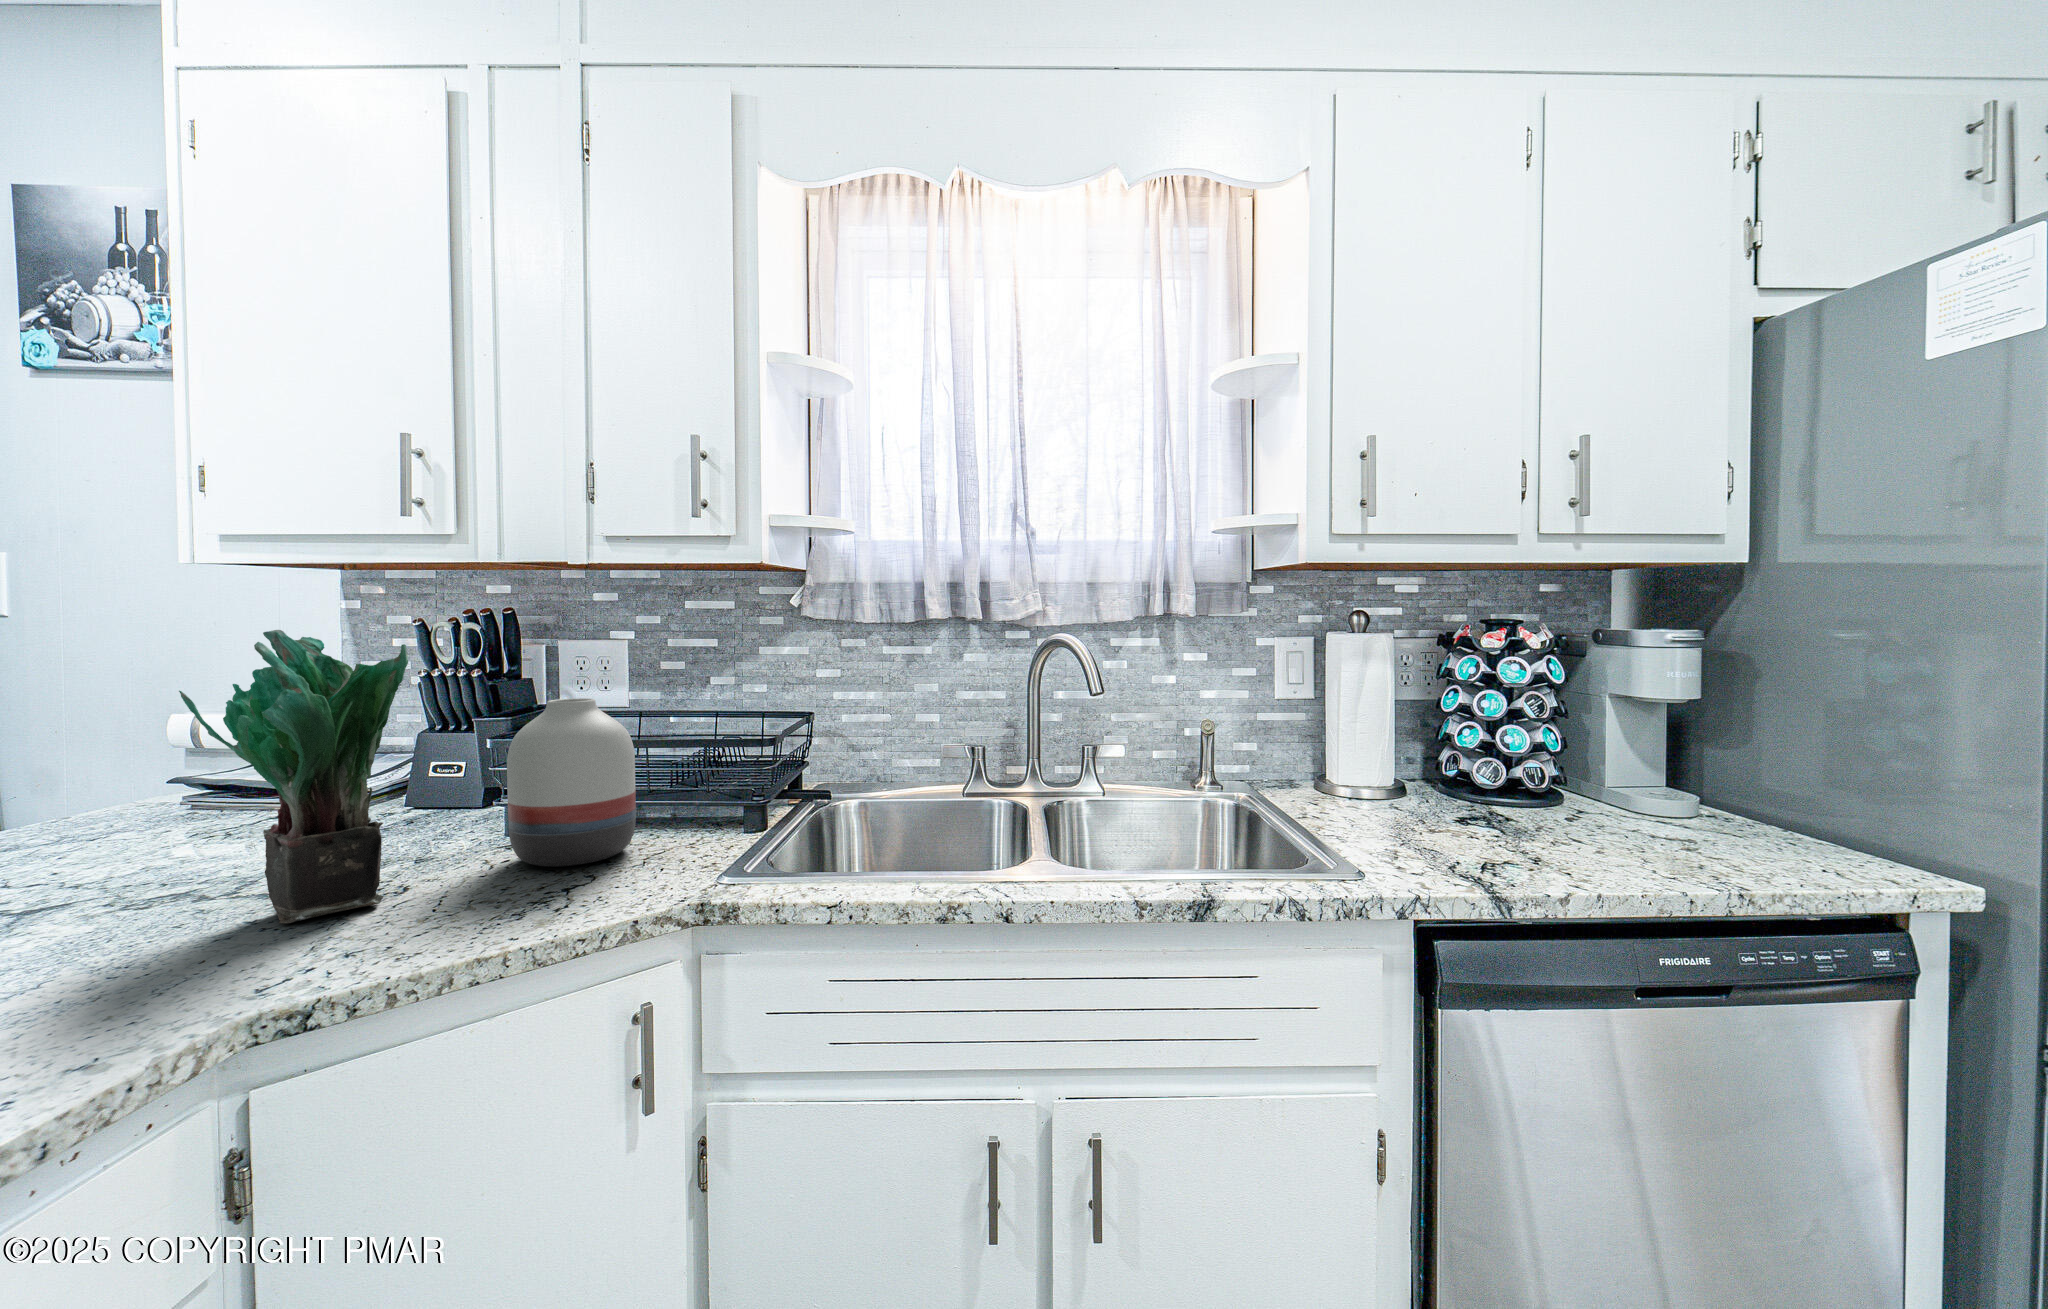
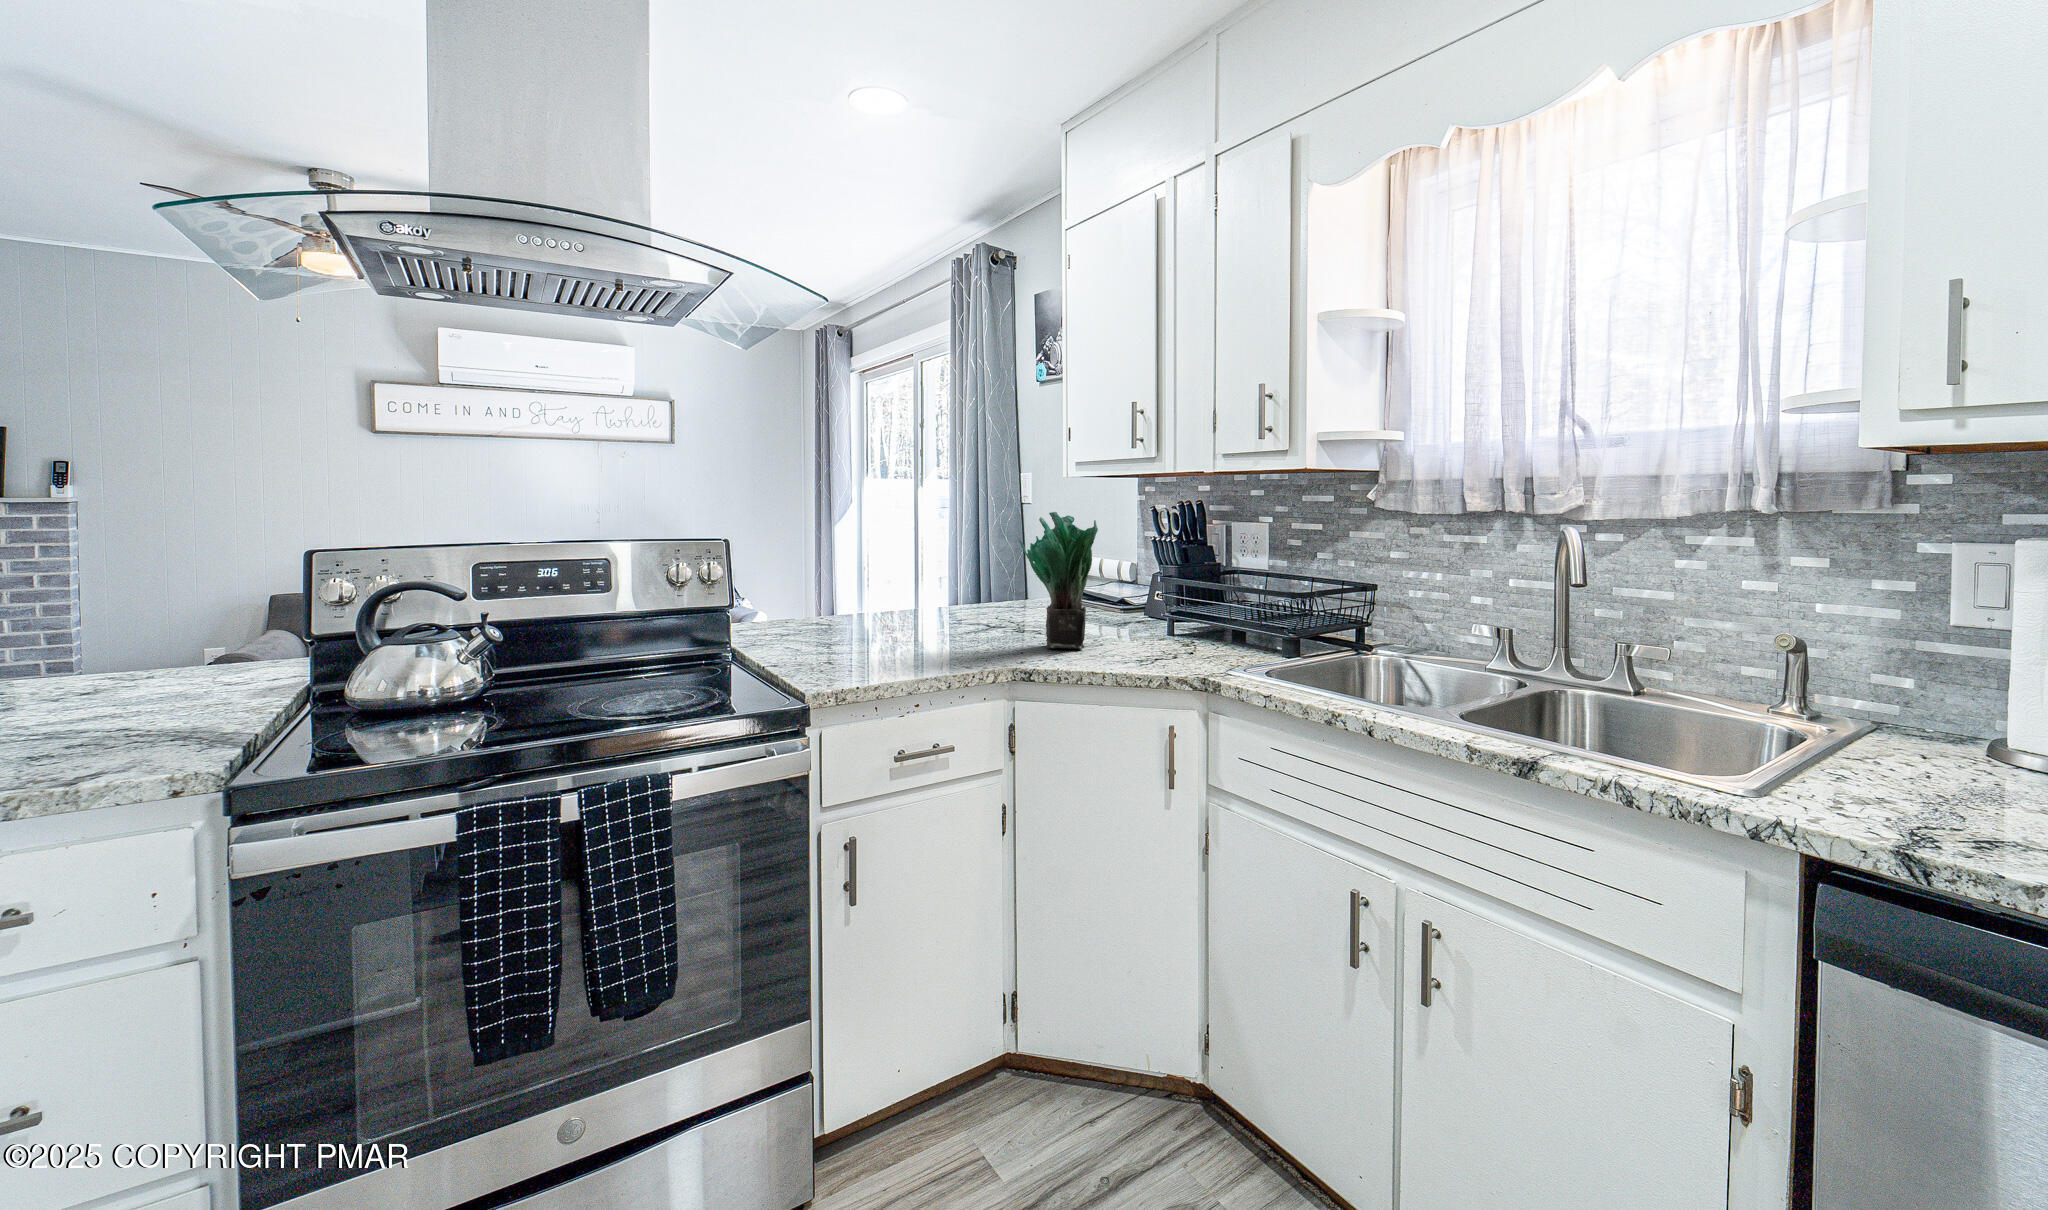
vase: present [507,698,636,867] -> none [1146,556,1215,653]

